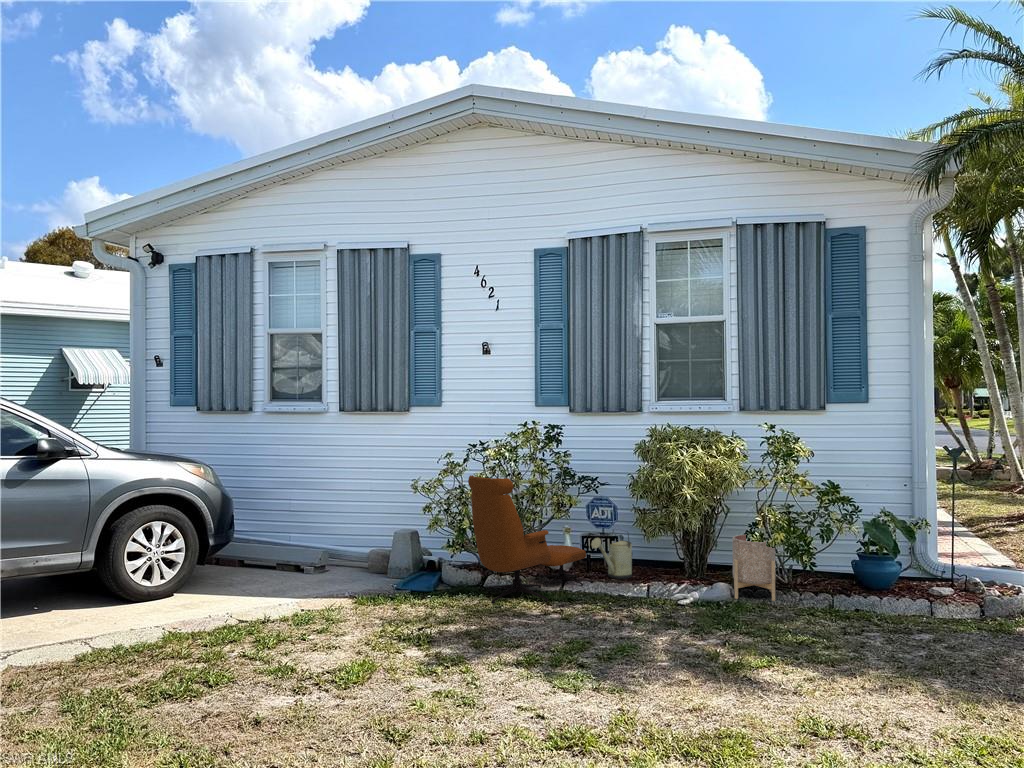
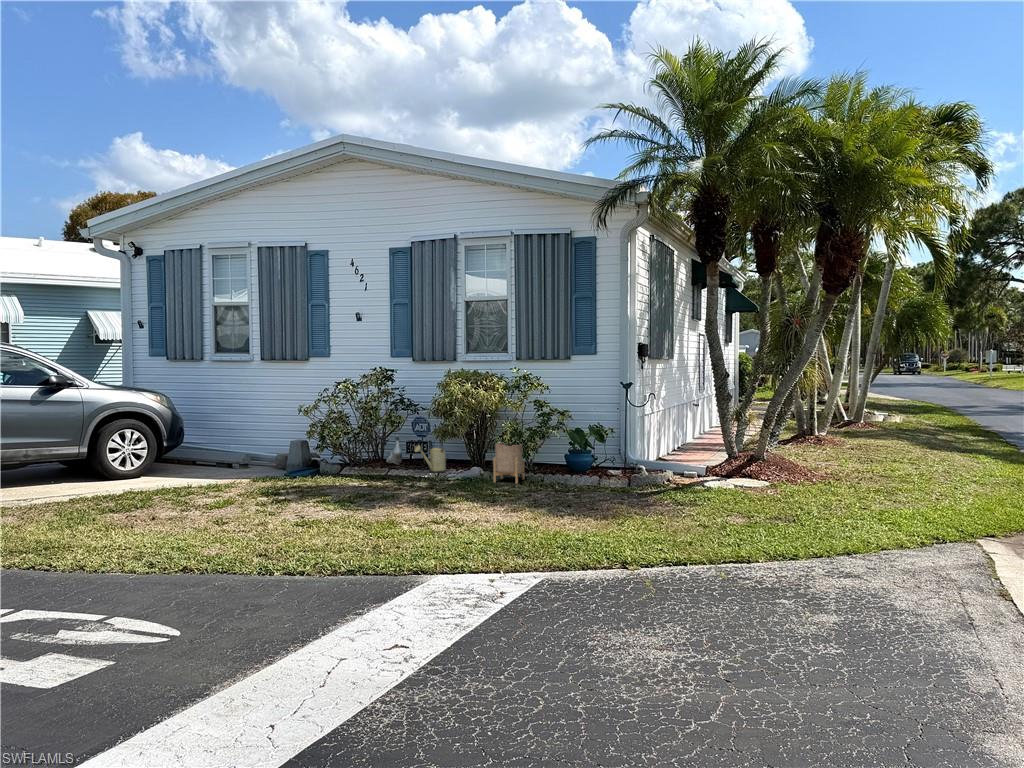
lounge chair: present [468,475,586,603] -> none [321,401,411,483]

